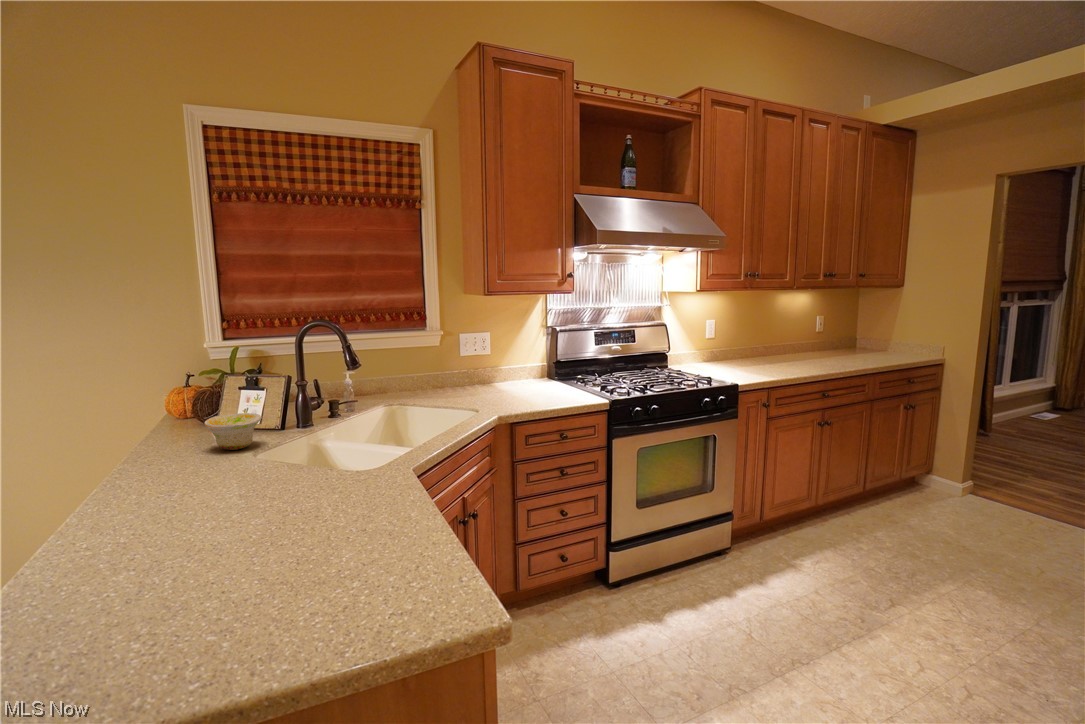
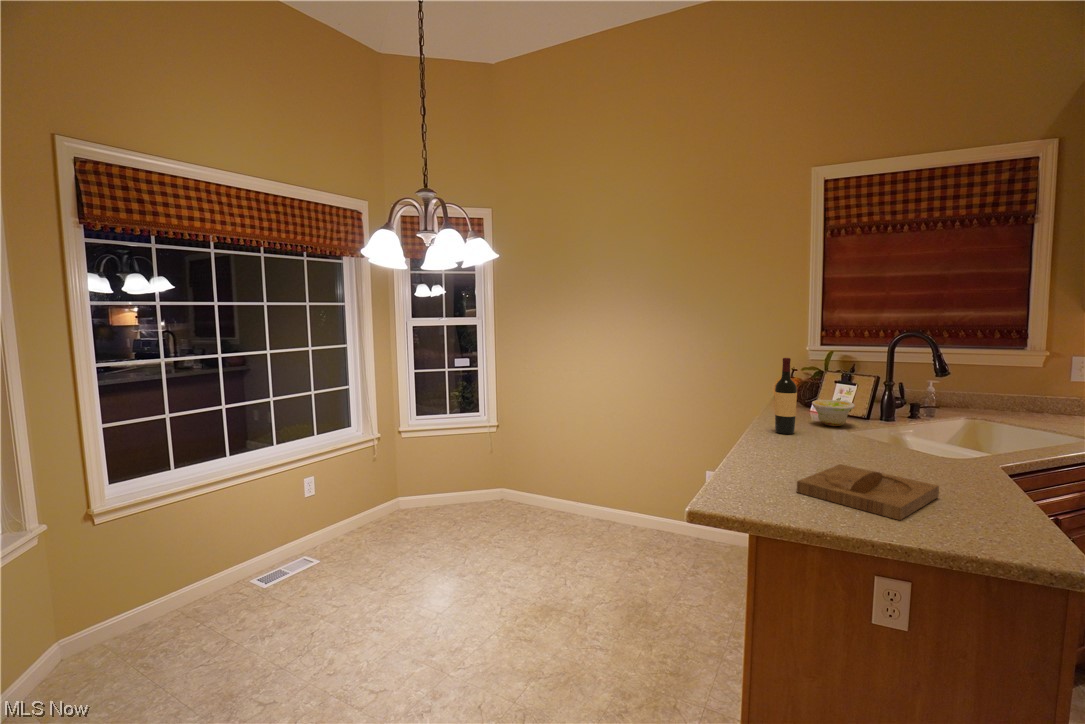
wine bottle: none [138,365,176,479] -> present [775,358,797,434]
tray: none [143,518,348,596] -> present [797,464,939,520]

